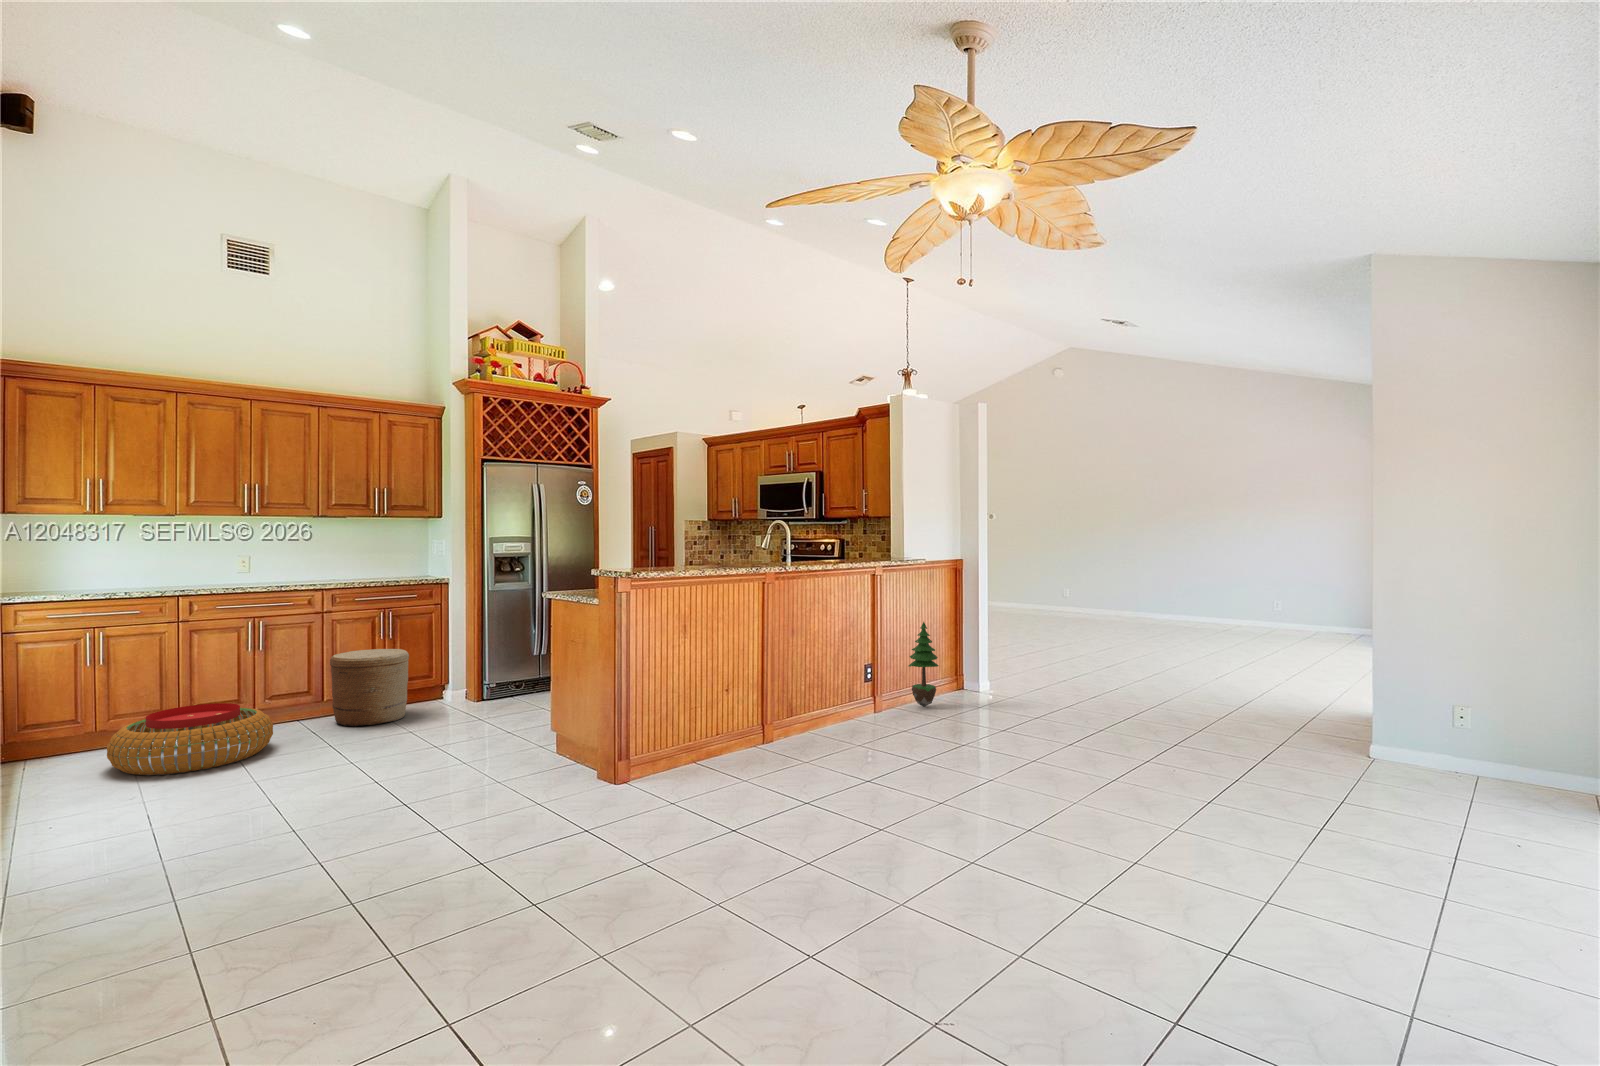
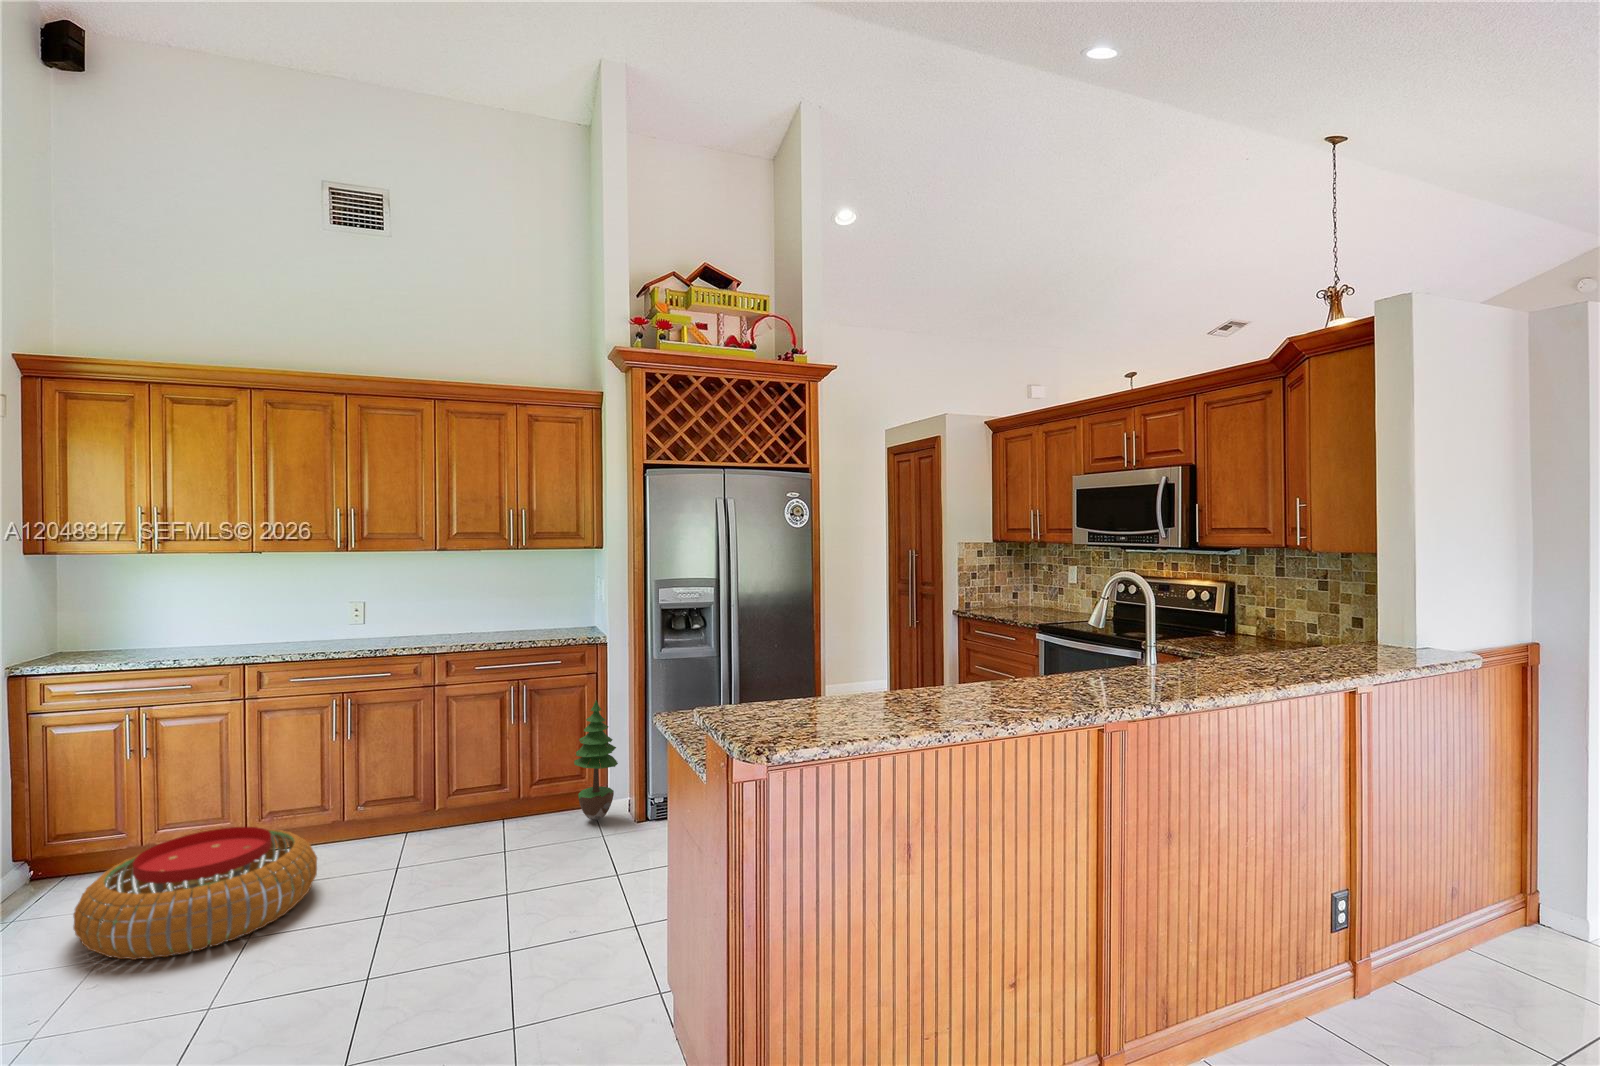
potted tree: present [909,622,939,707] -> present [574,700,618,821]
woven basket: present [330,649,409,726] -> none [424,740,532,865]

